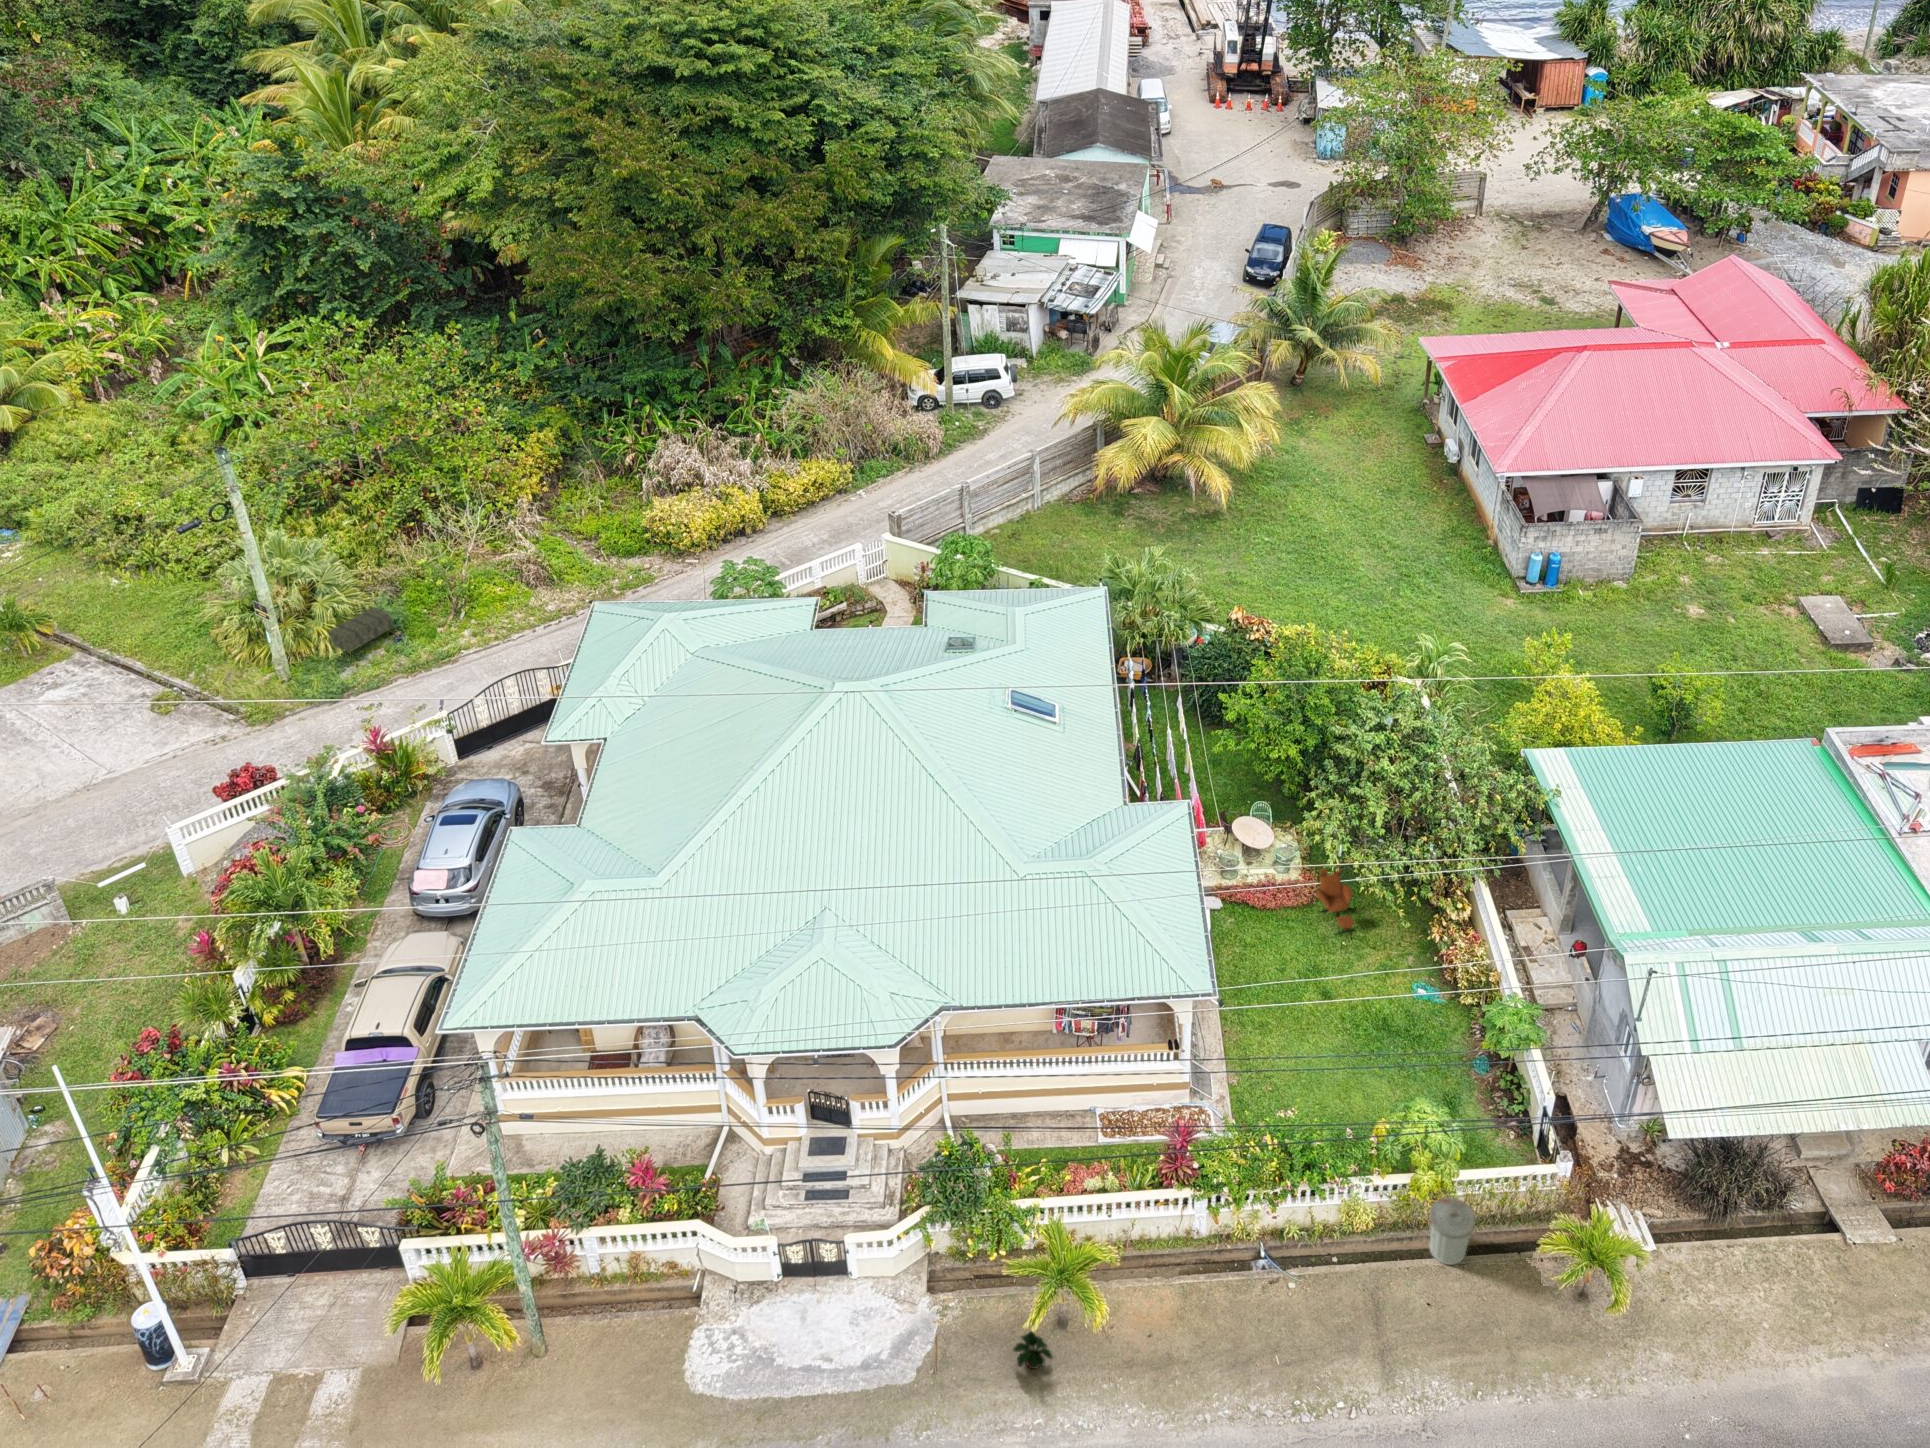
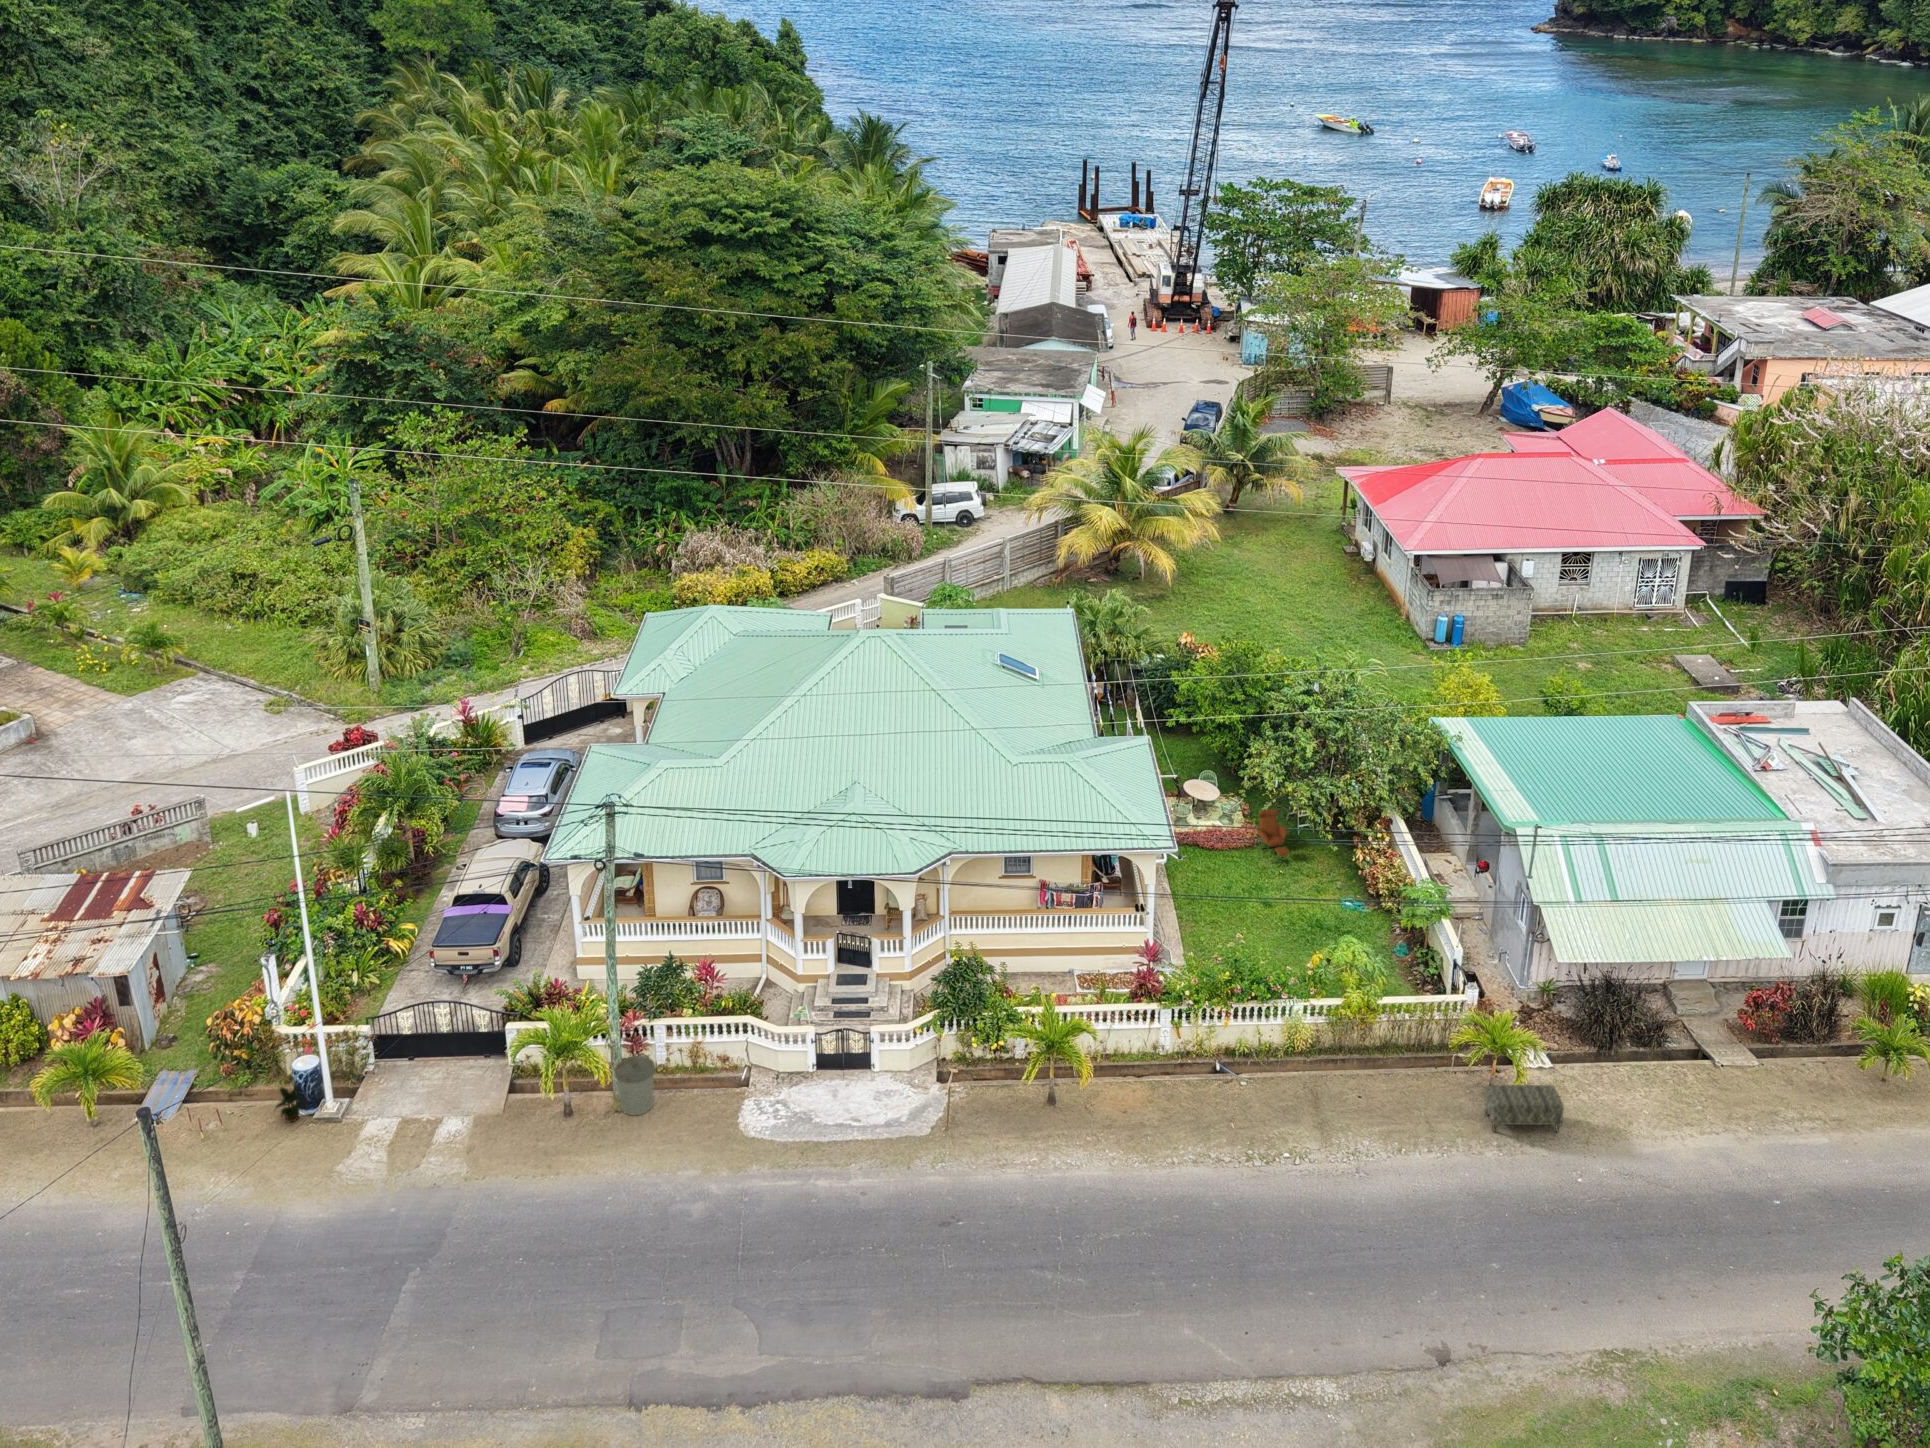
bench: present [328,607,393,657] -> present [1484,1085,1564,1132]
trash can: present [1429,1197,1476,1265] -> present [614,1056,656,1115]
potted plant: present [1014,1331,1052,1369] -> present [274,1087,305,1122]

